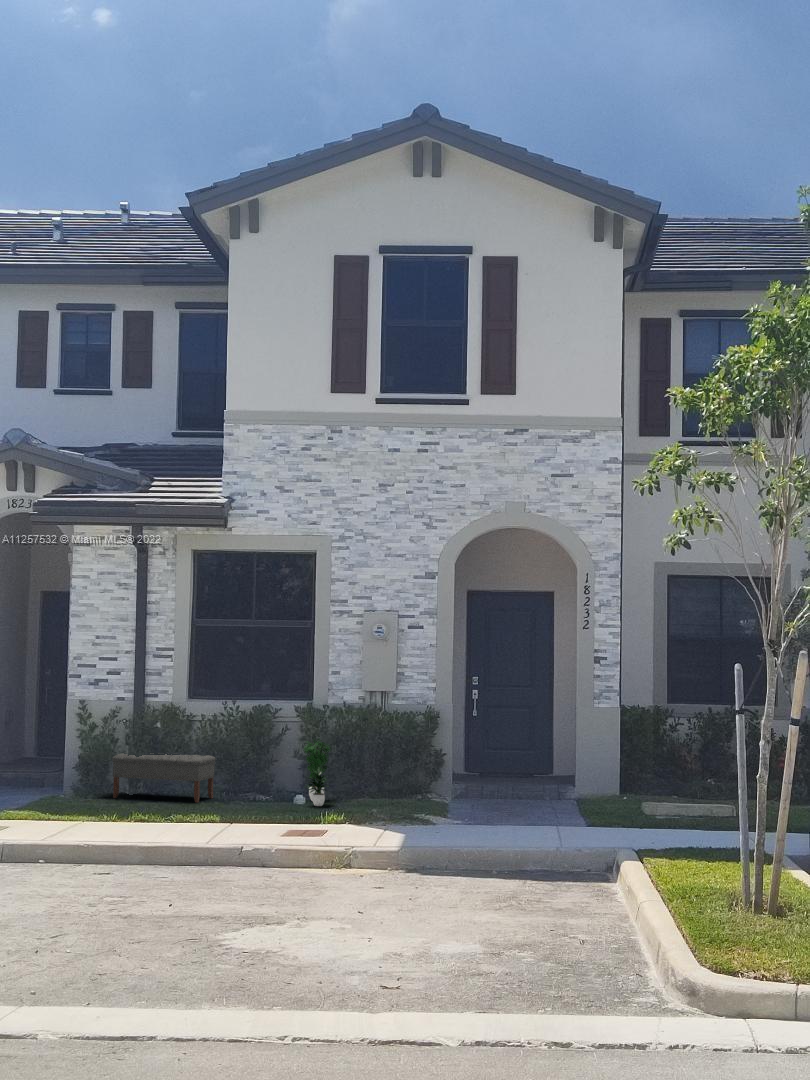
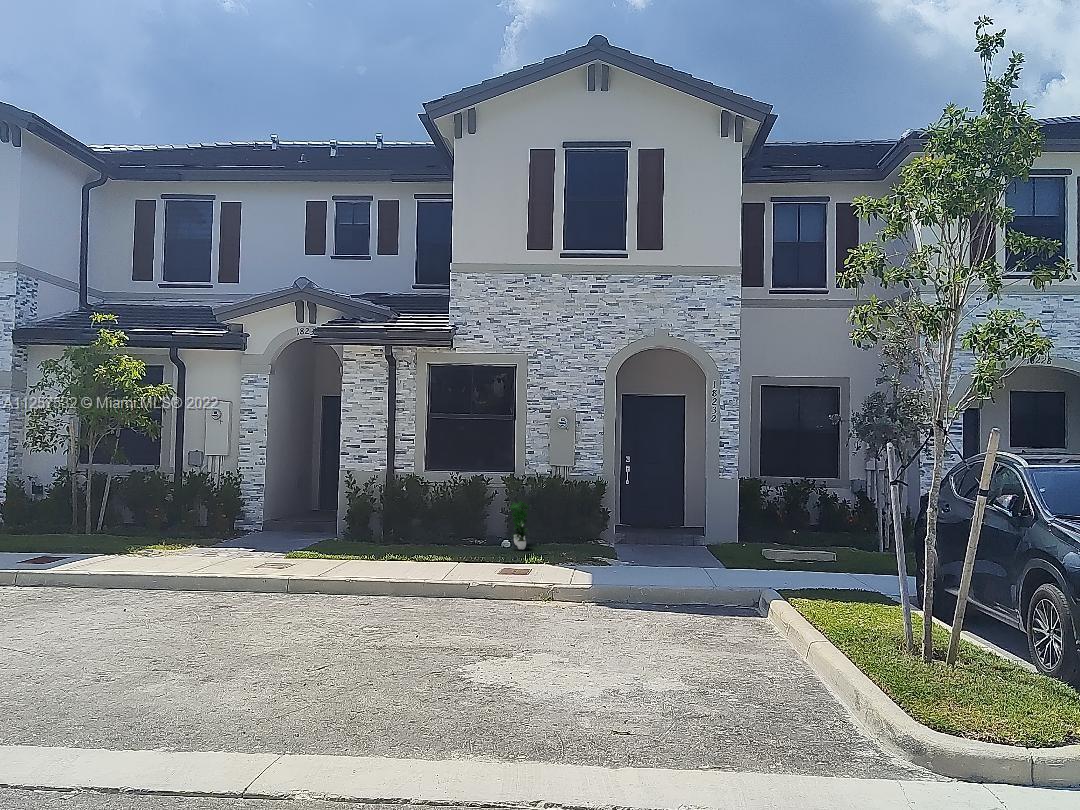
bench: present [112,753,216,803] -> none [370,509,446,546]

